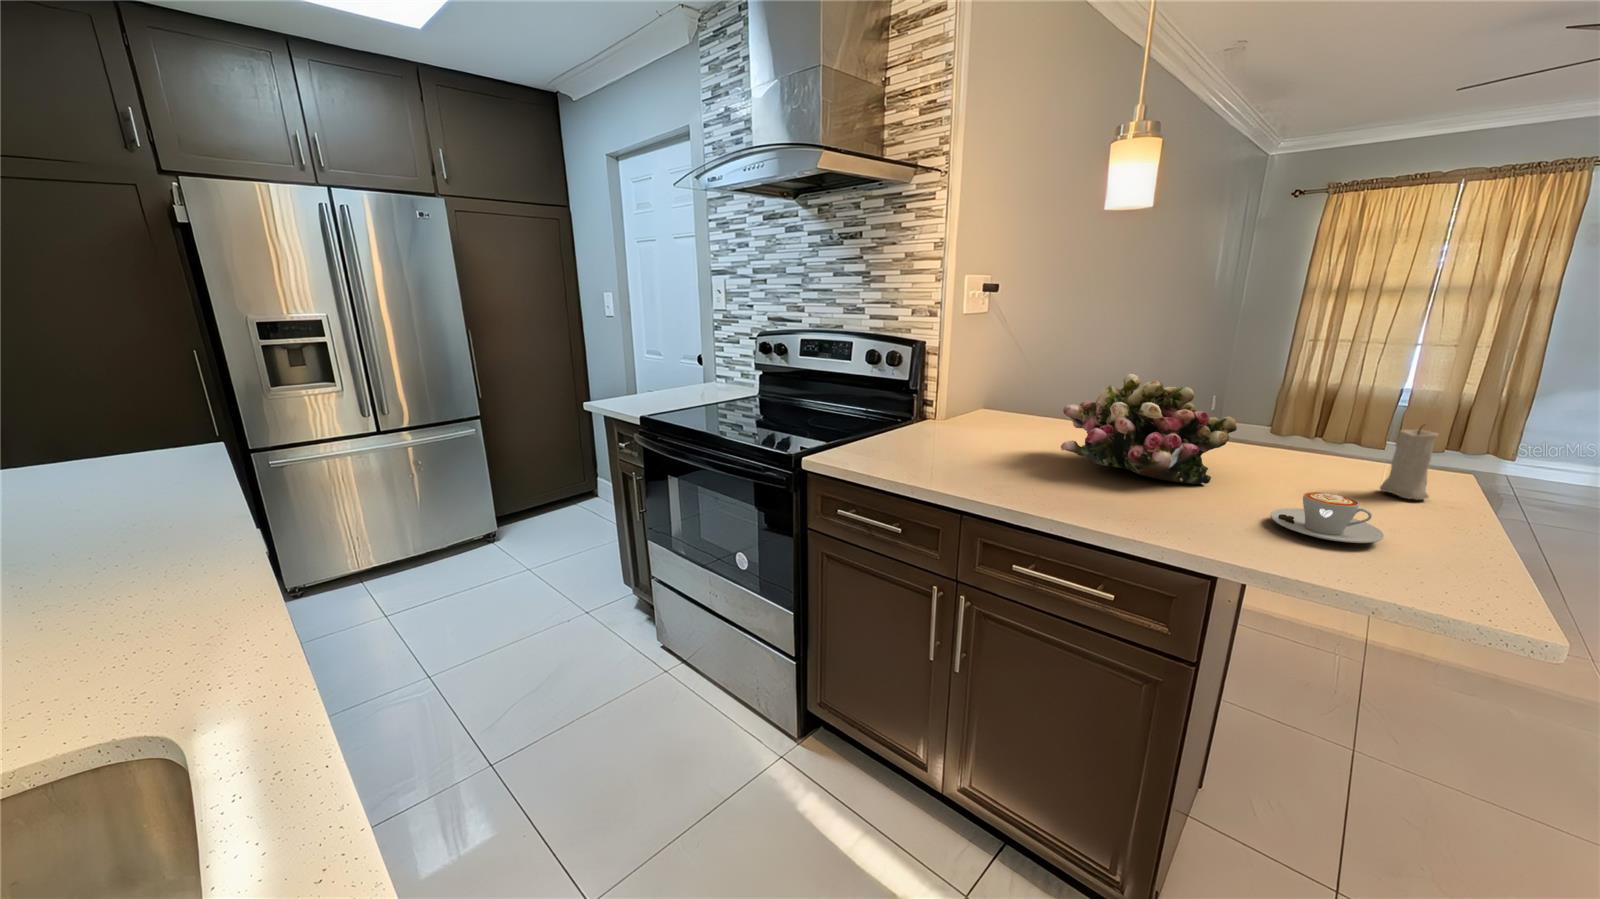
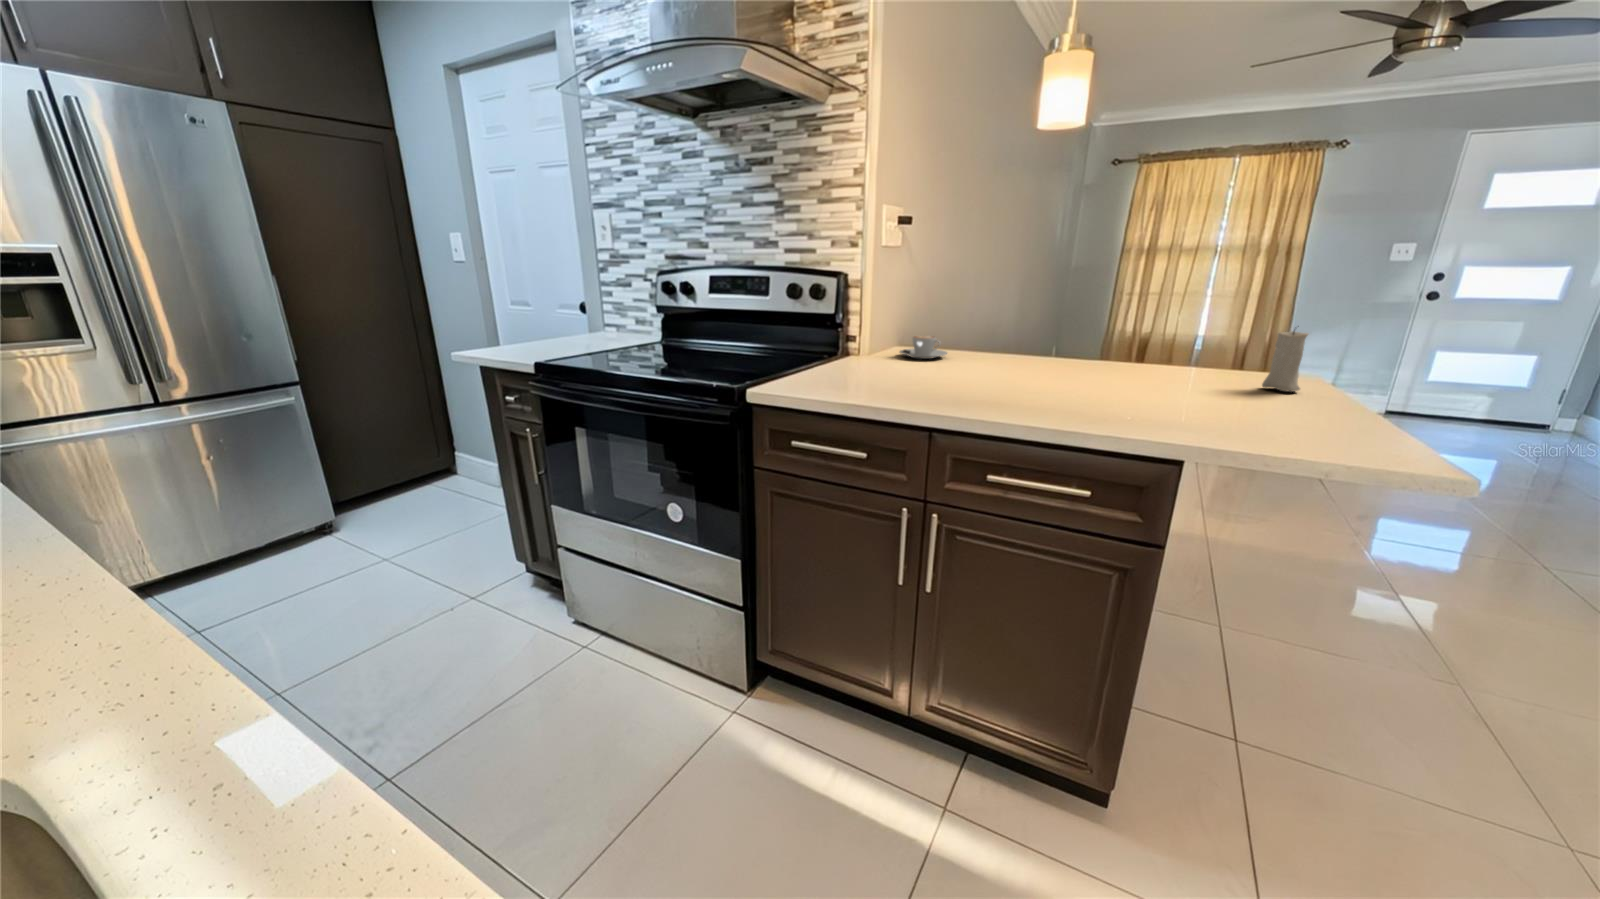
flower arrangement: present [1061,374,1237,484] -> none [1000,293,1152,391]
coffee cup: present [1271,492,1384,543] -> present [900,335,947,359]

